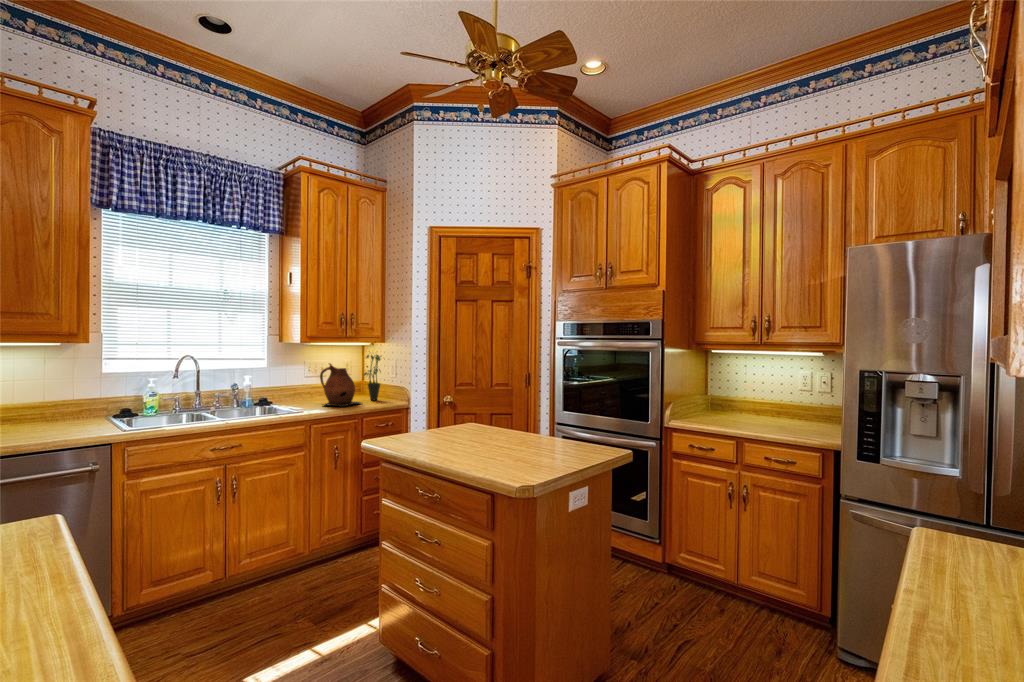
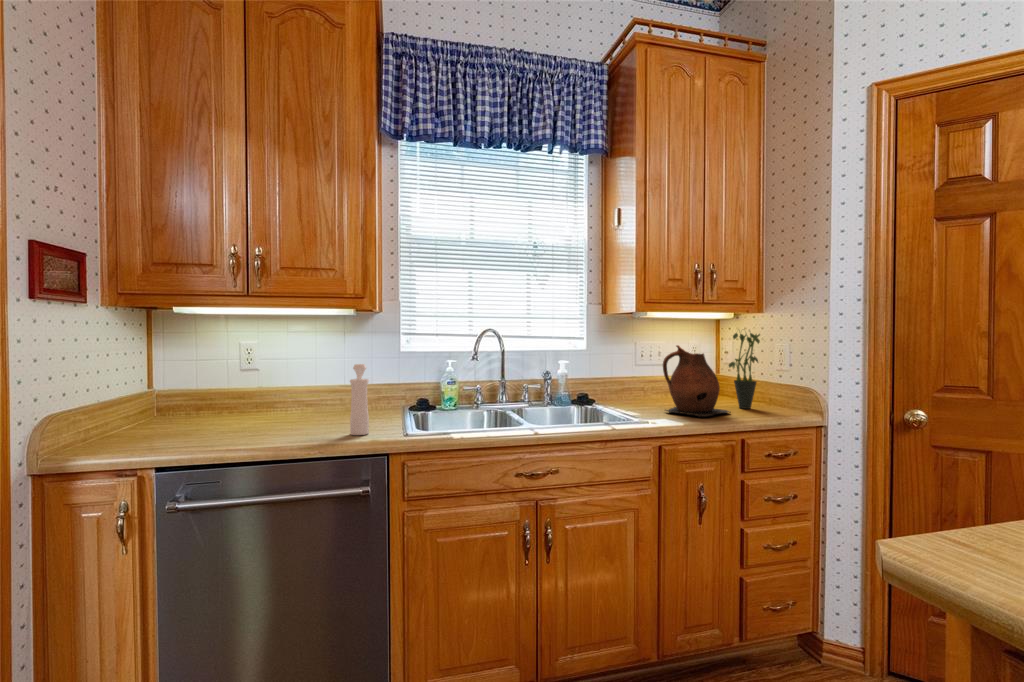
pepper mill: none [68,384,88,436] -> present [350,364,369,435]

